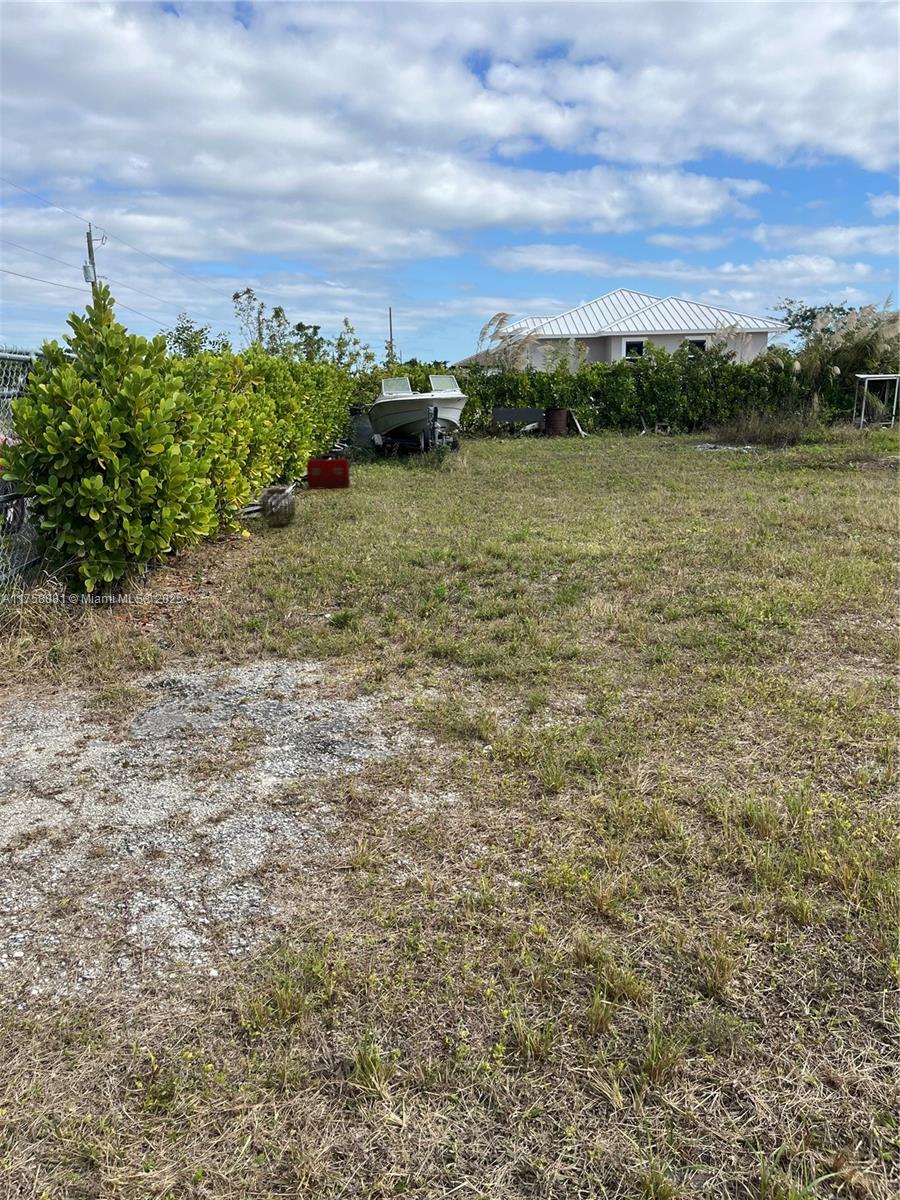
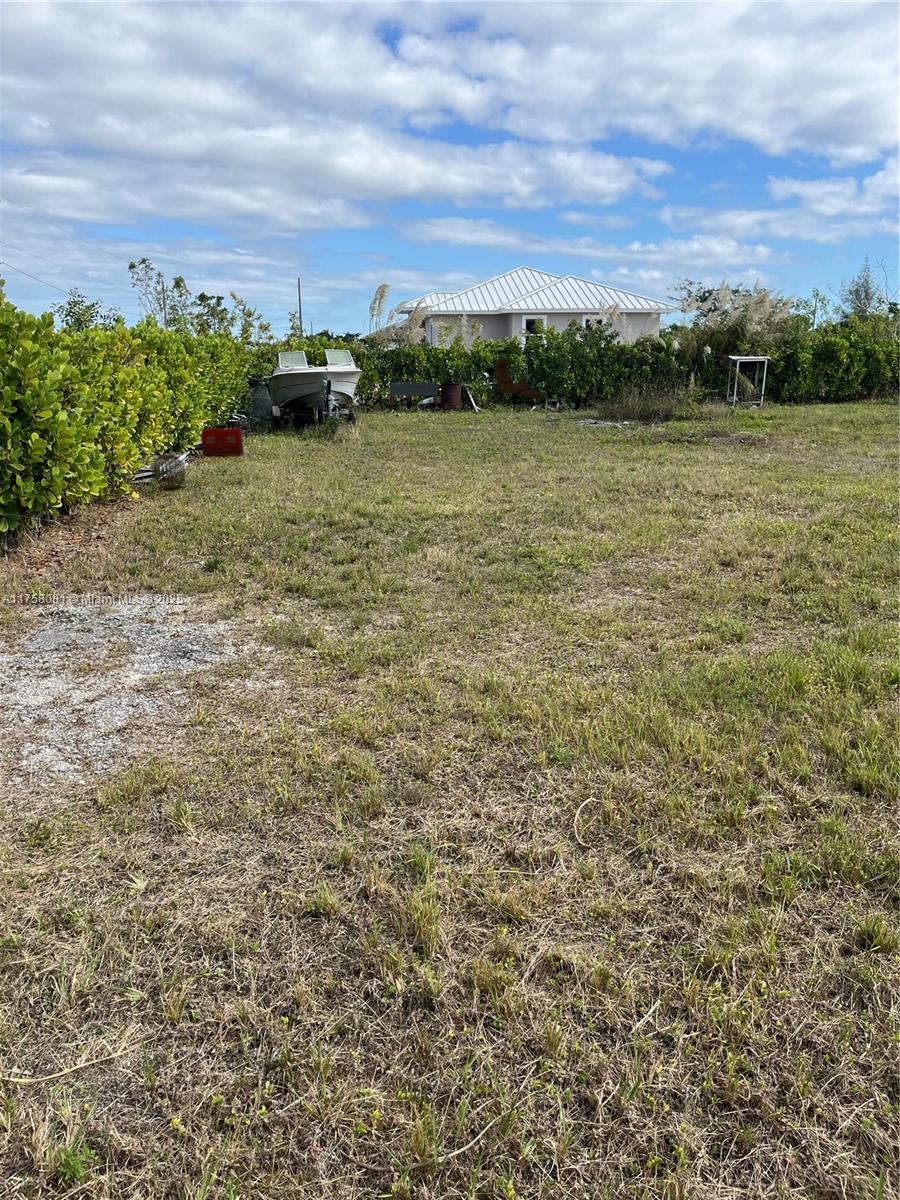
lounge chair: none [605,381,656,430] -> present [496,359,542,404]

